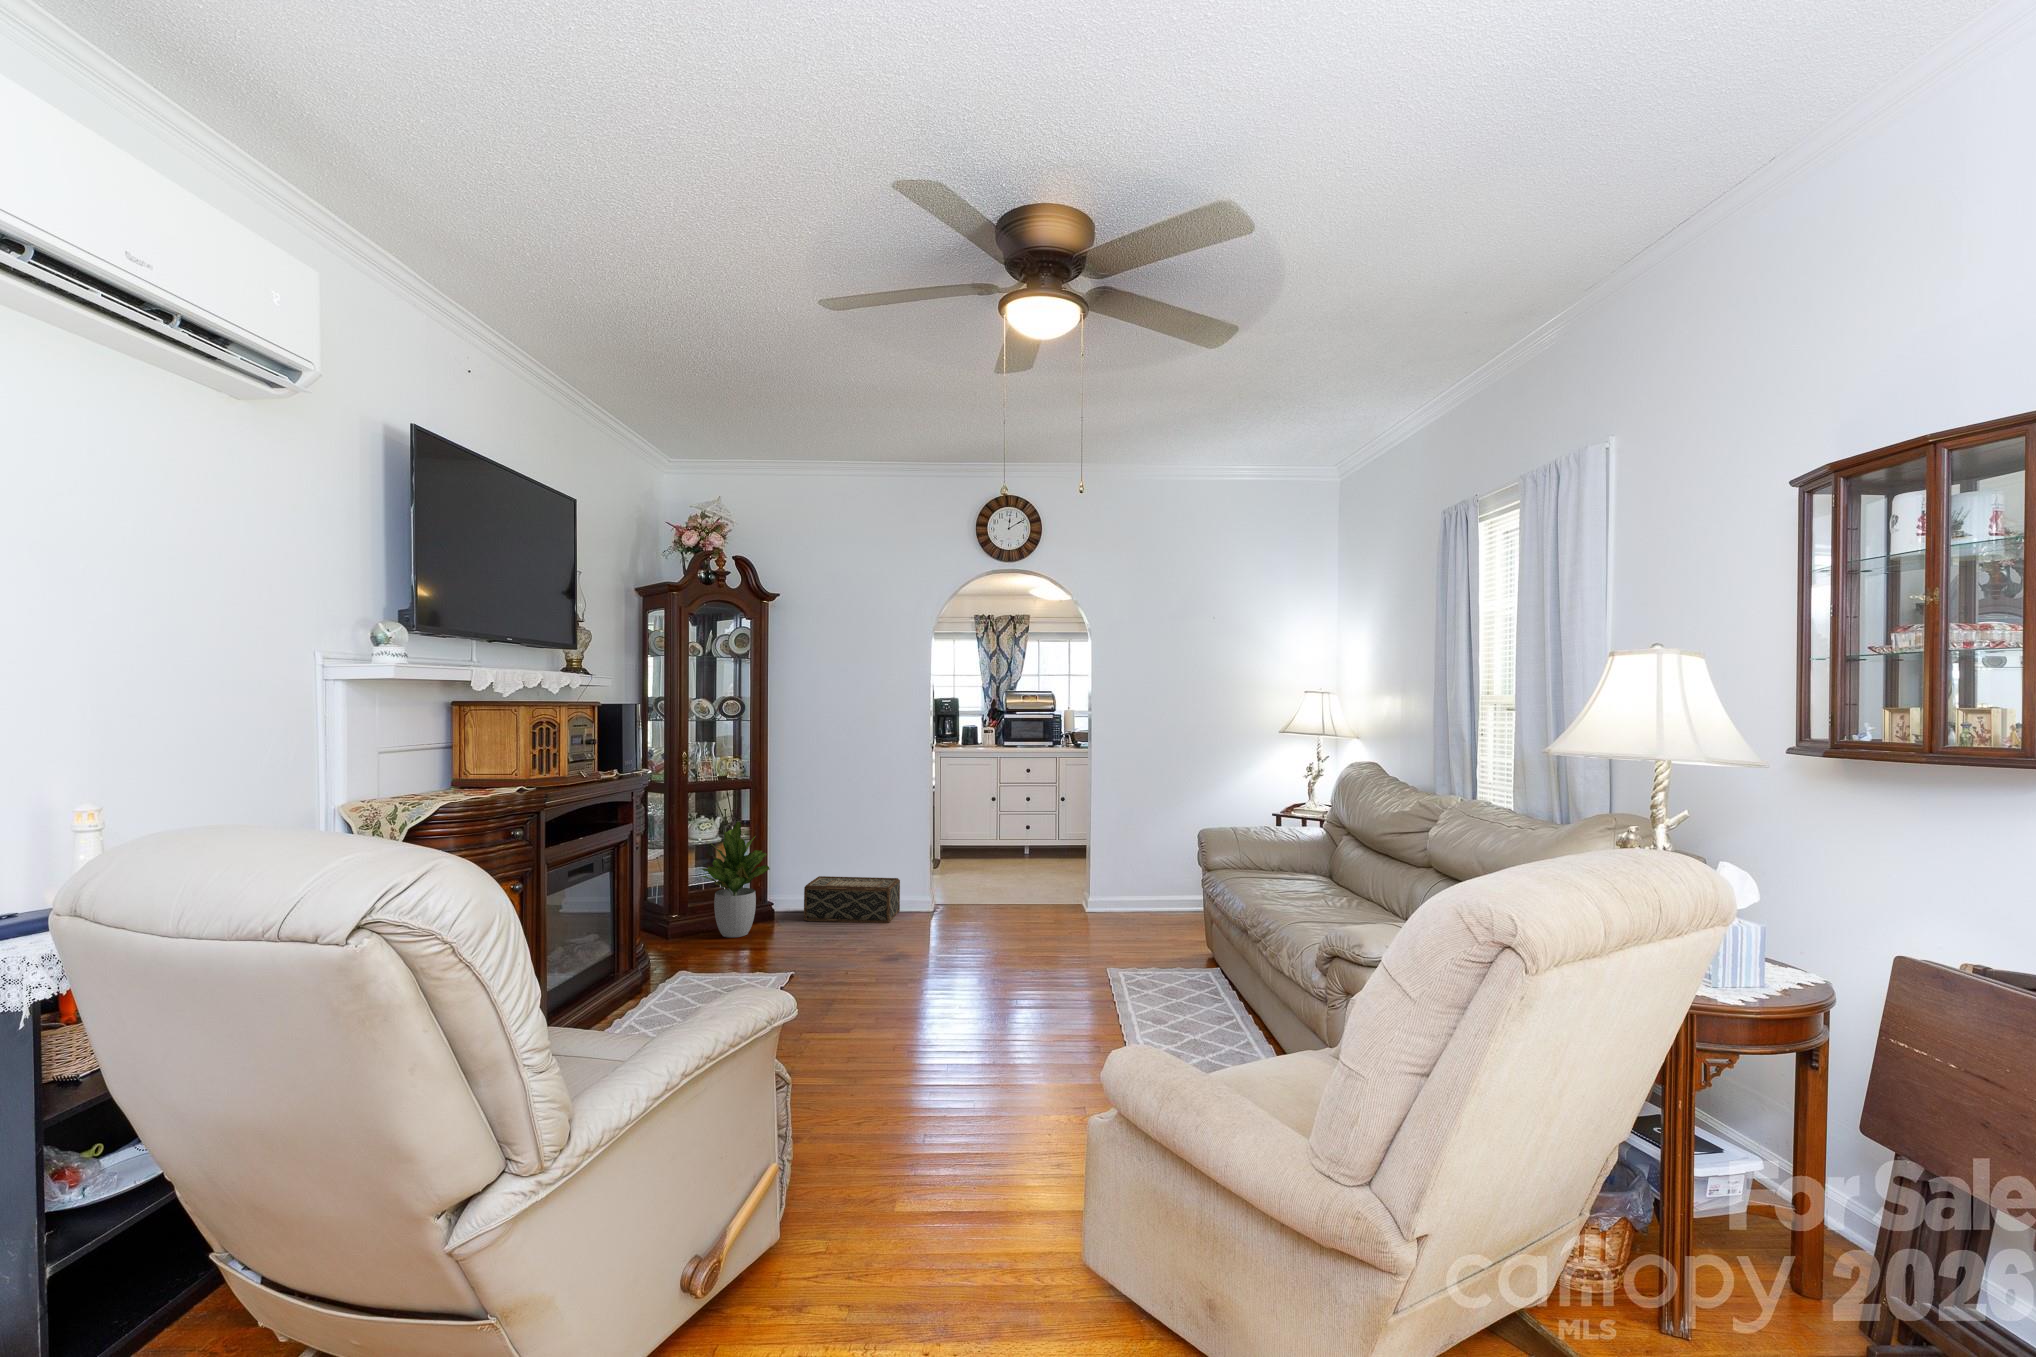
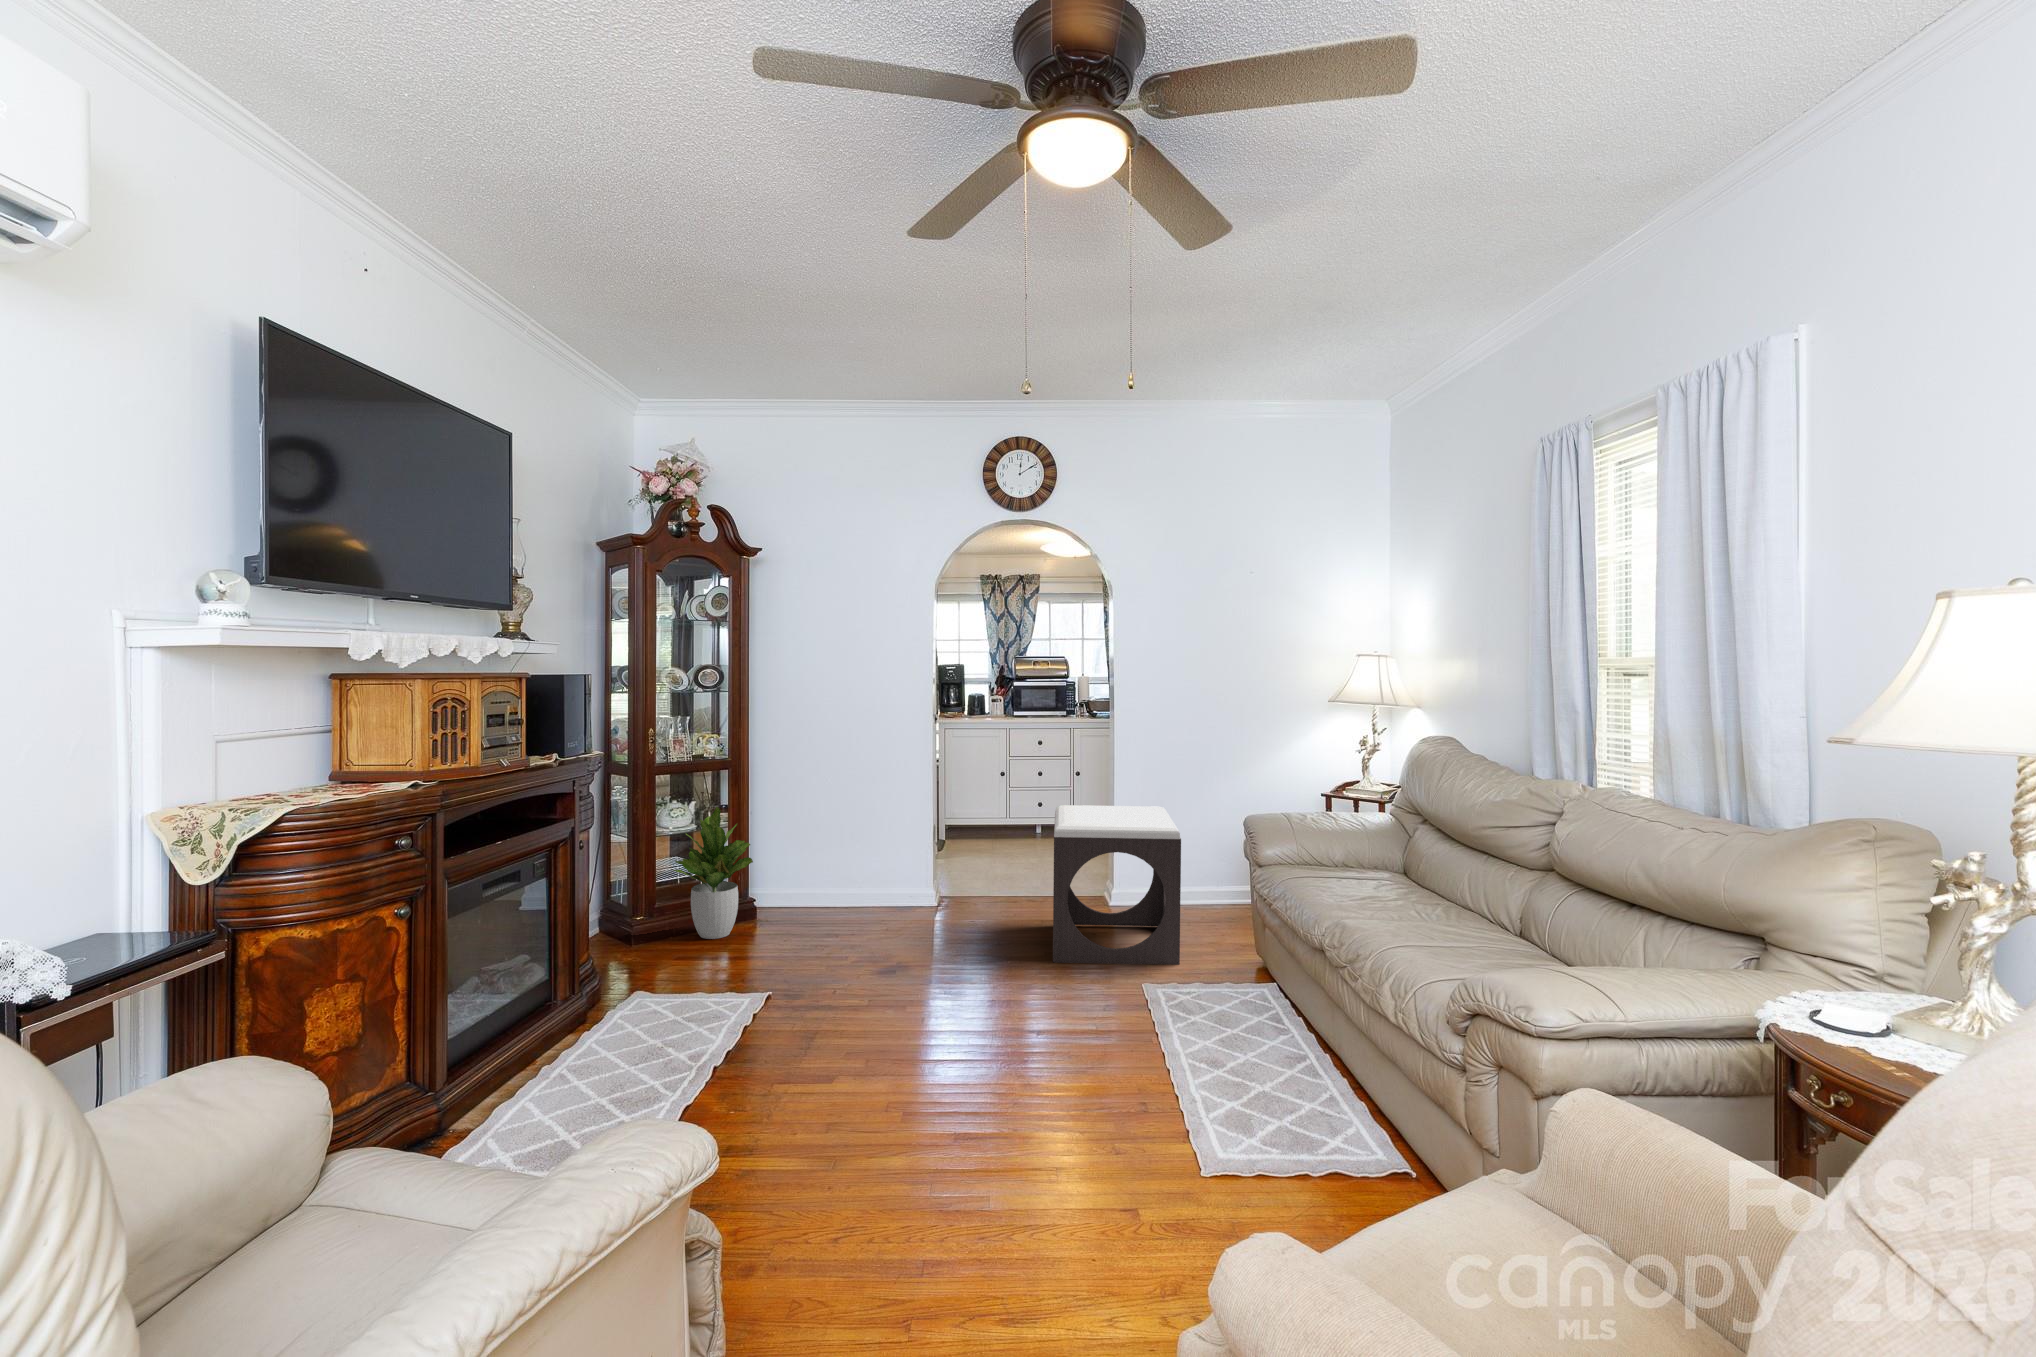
footstool: none [1031,821,1142,957] -> present [1053,805,1181,965]
woven basket: present [804,876,900,923] -> none [794,865,902,919]

